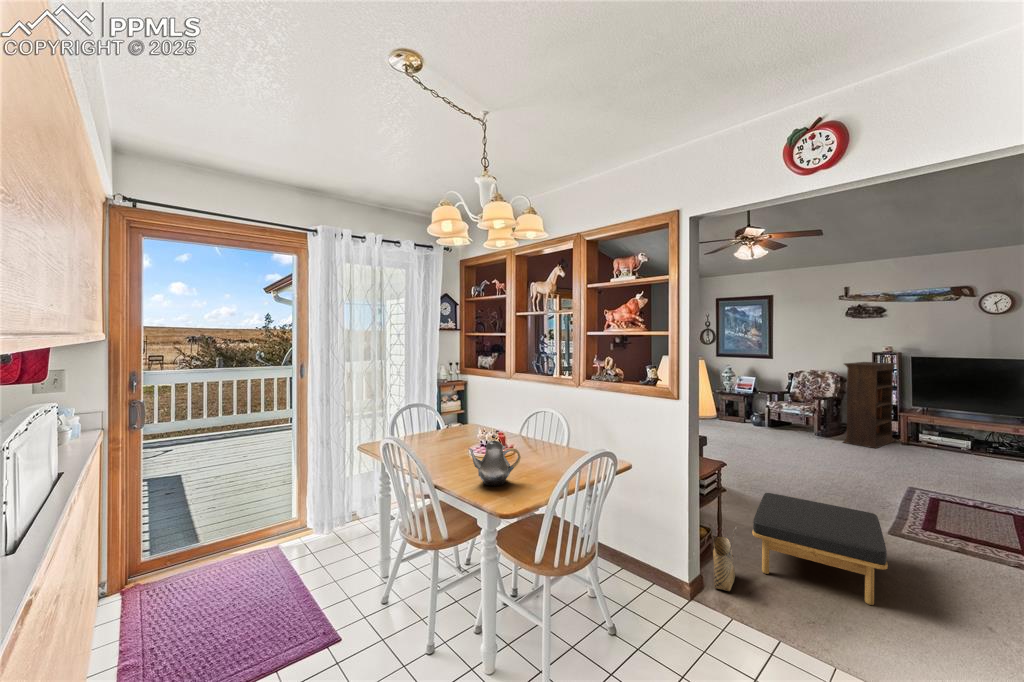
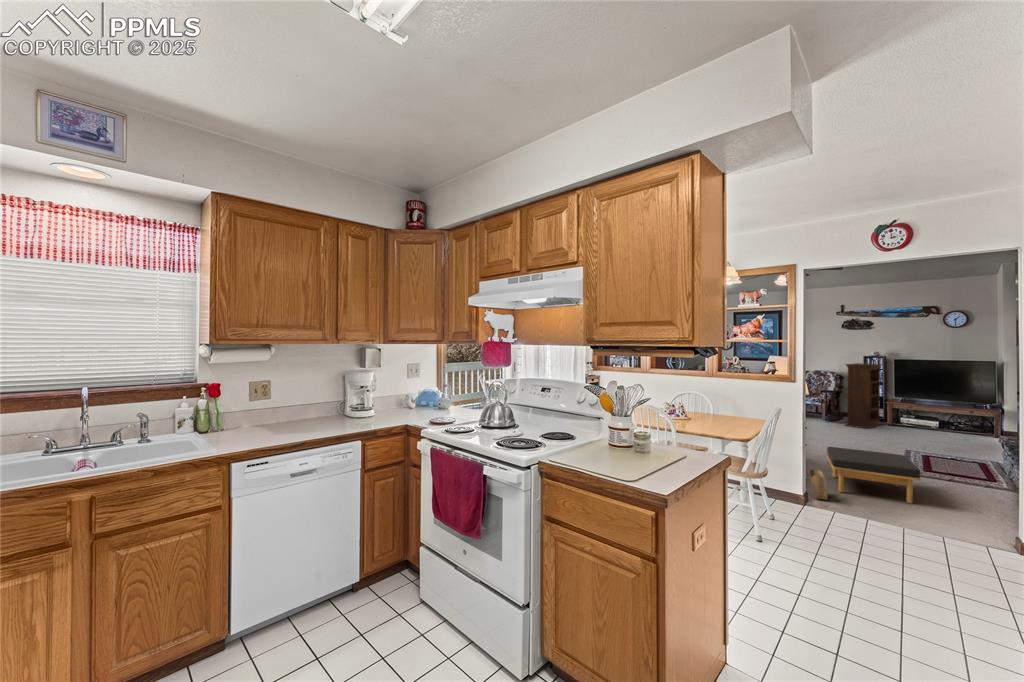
teapot: present [469,435,521,486] -> none [700,396,728,426]

